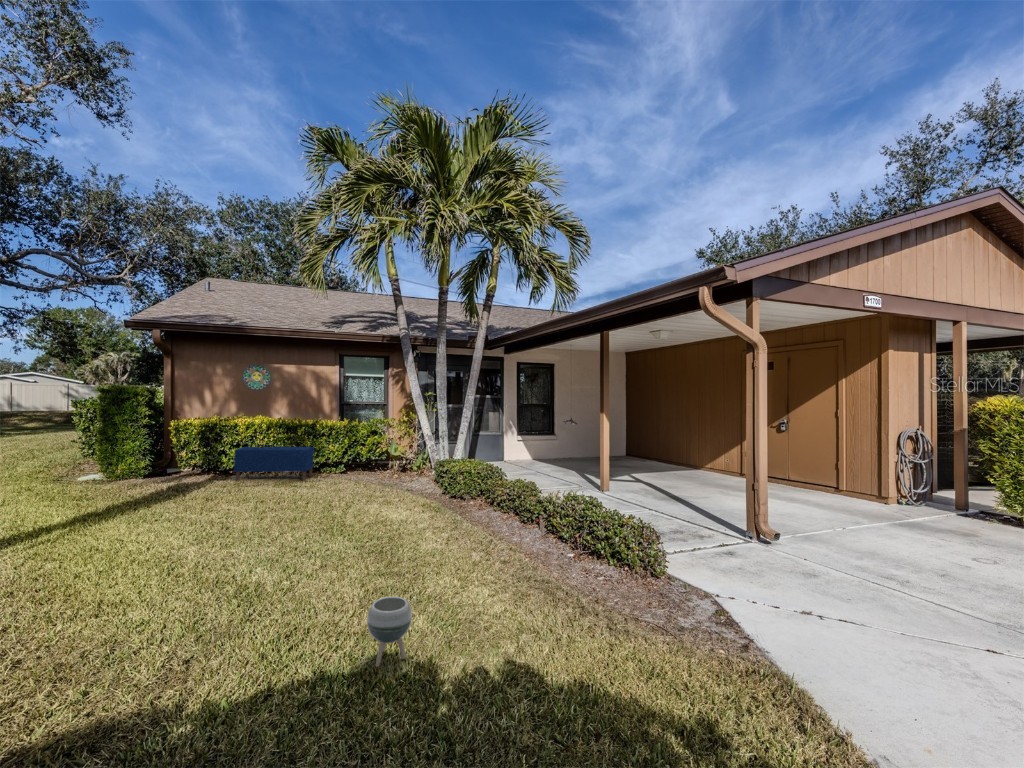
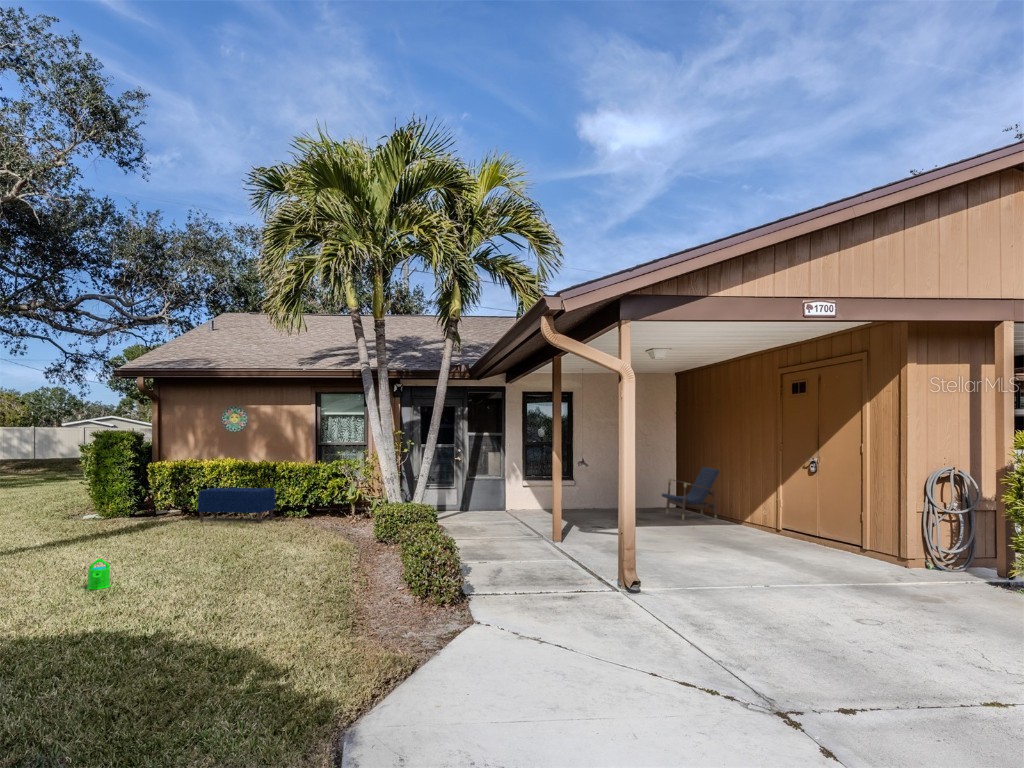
lounge chair: none [635,426,683,468] -> present [662,467,719,520]
watering can: none [212,552,245,595] -> present [87,559,111,589]
planter: present [367,597,412,667] -> none [129,582,163,626]

